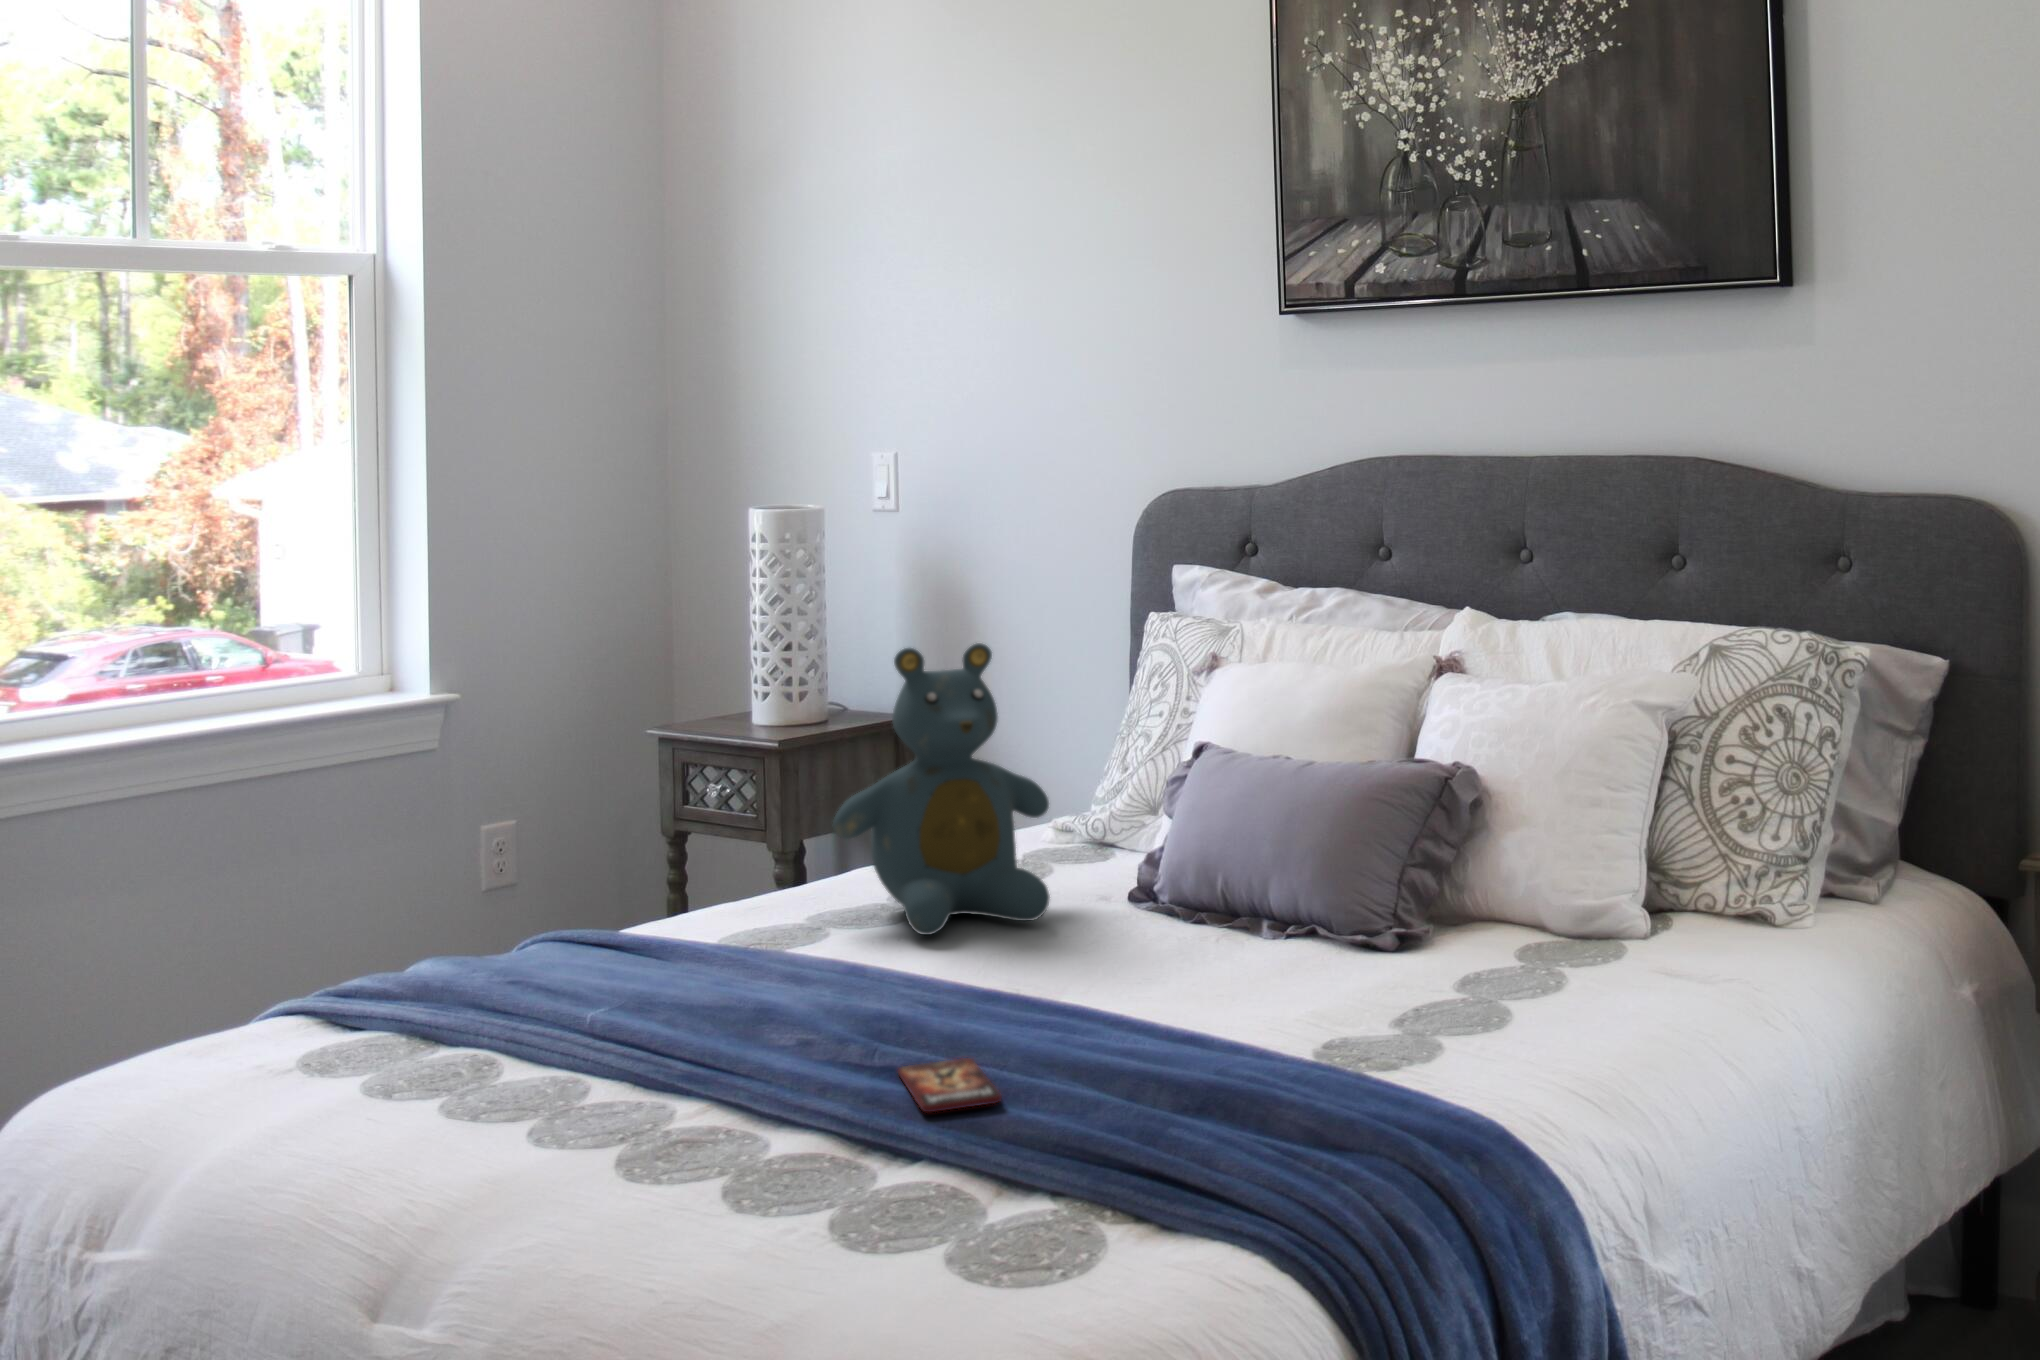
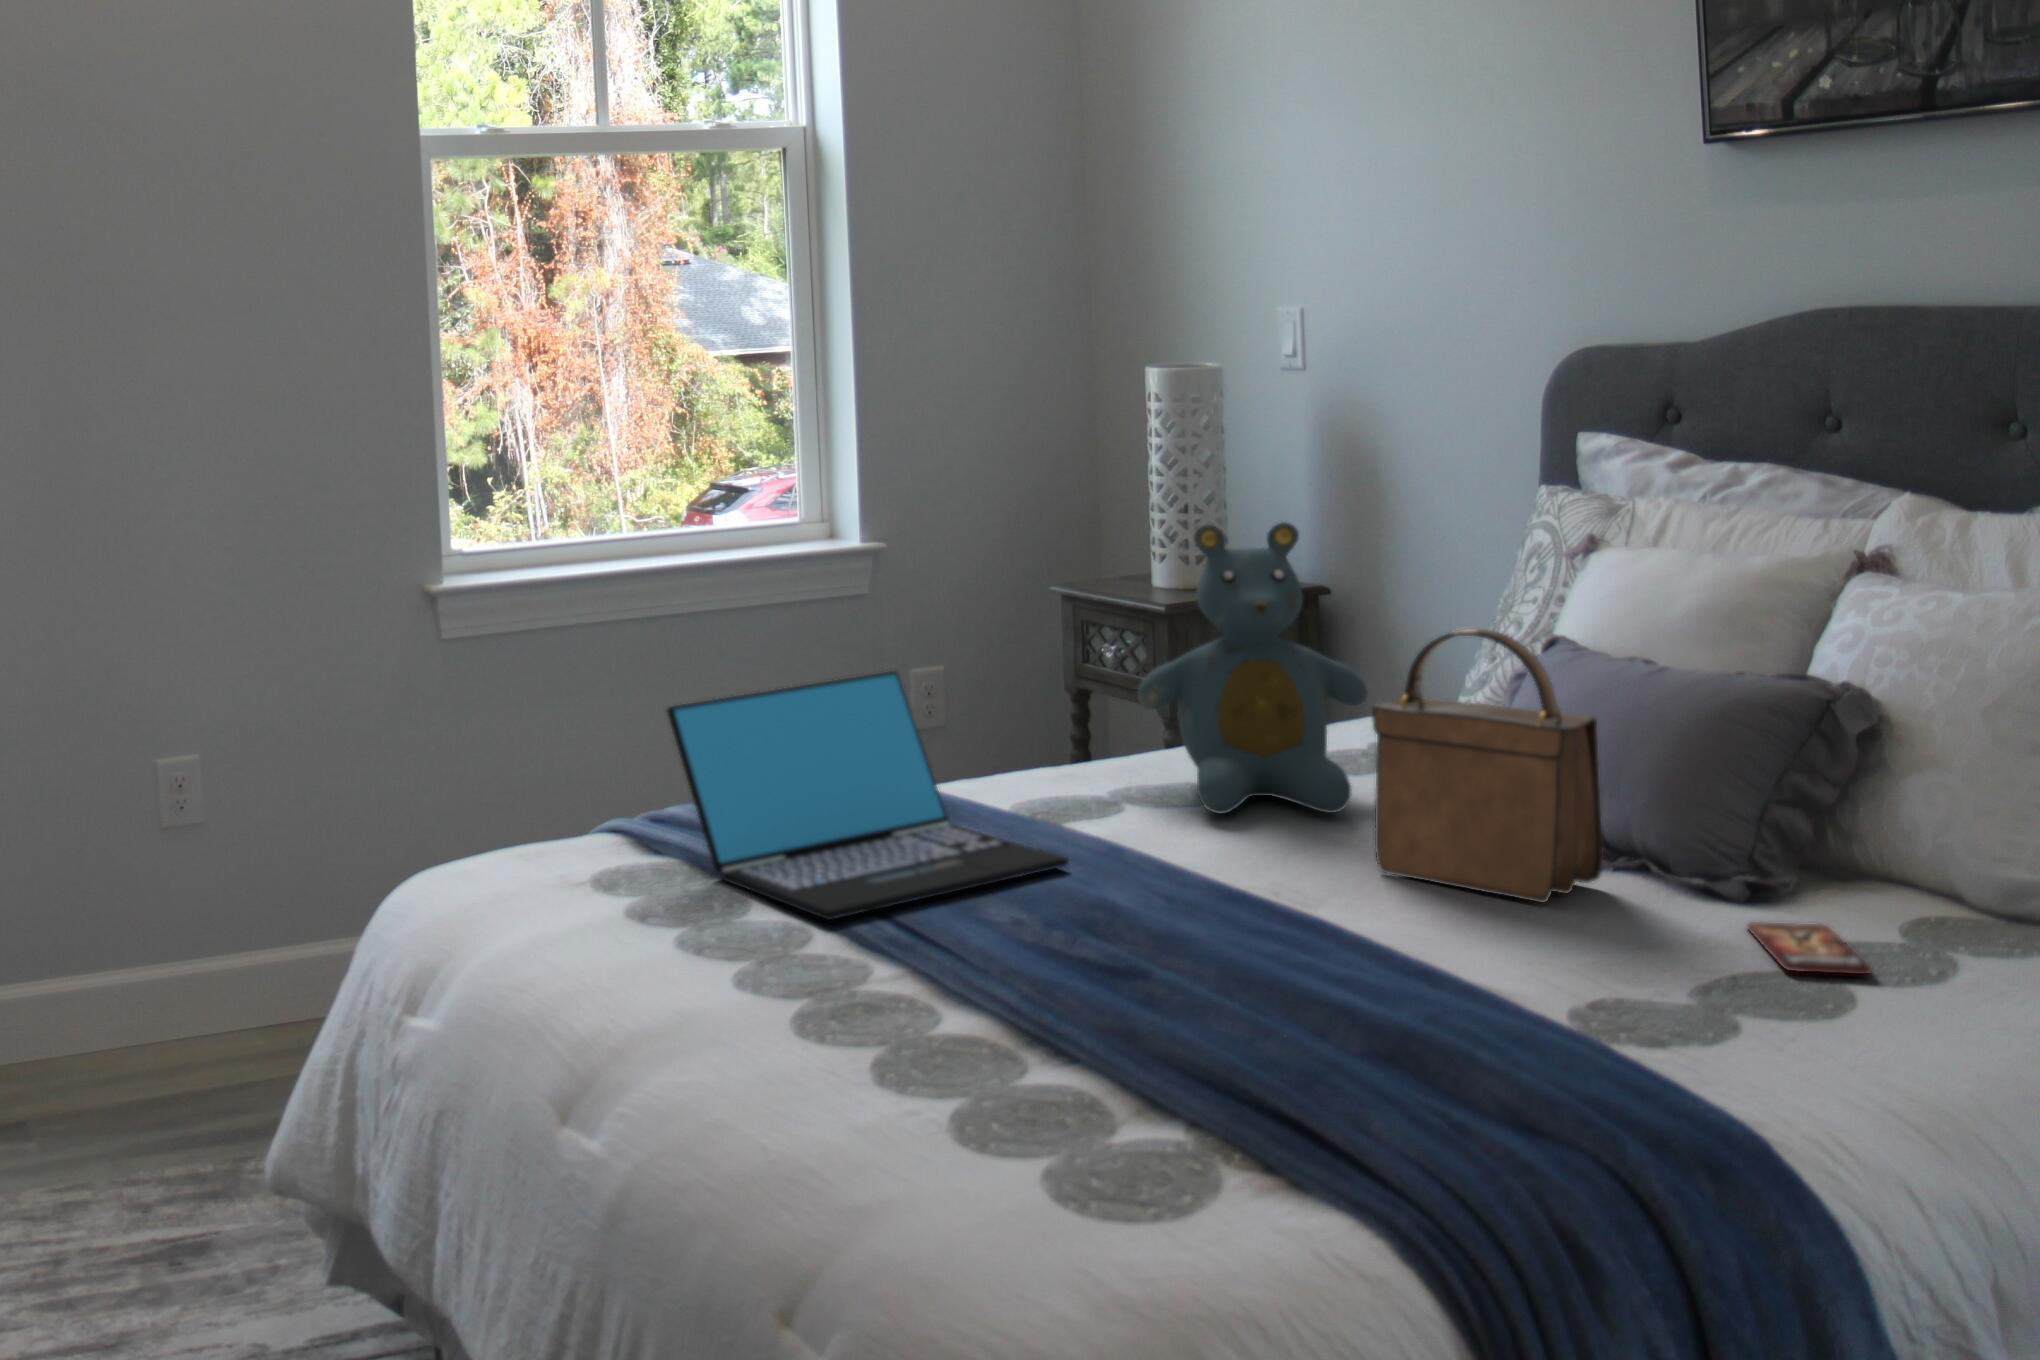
handbag: none [1097,728,1288,972] -> present [1372,629,1603,902]
laptop: none [340,818,810,1096] -> present [667,671,1069,920]
smartphone: present [898,1058,1002,1112] -> present [1748,922,1871,974]

